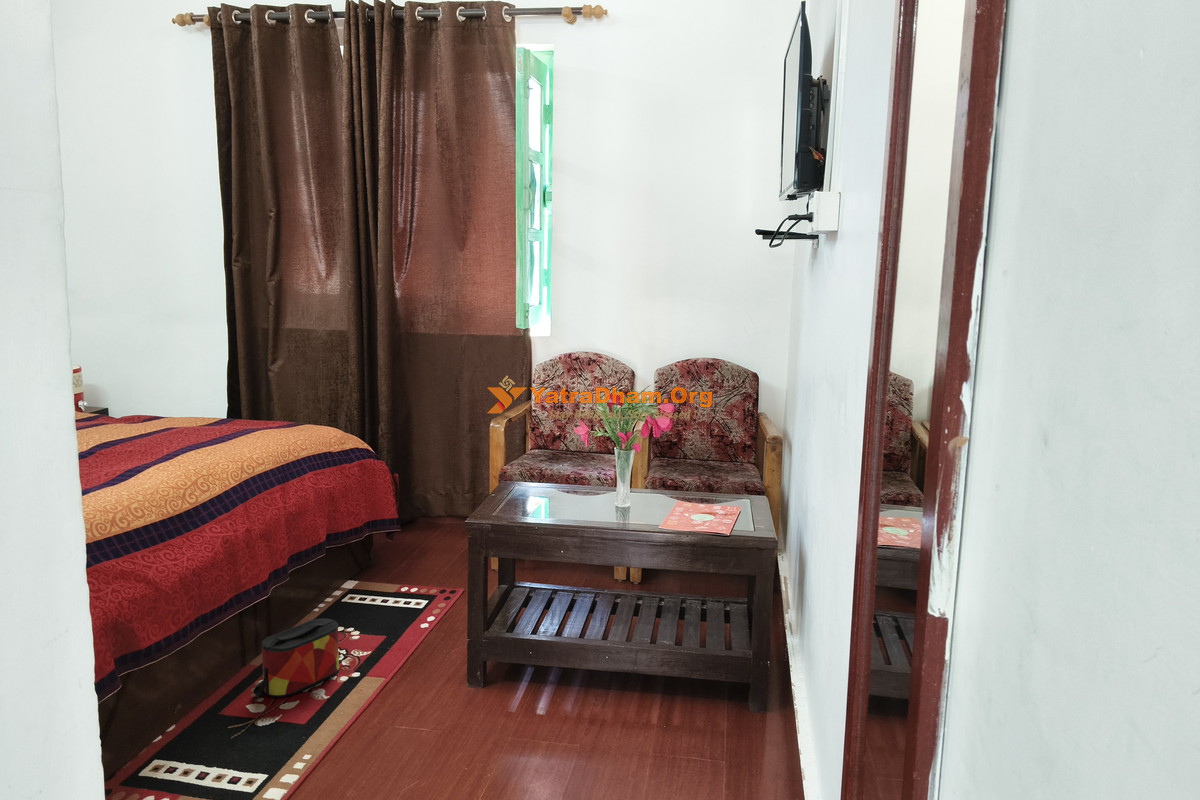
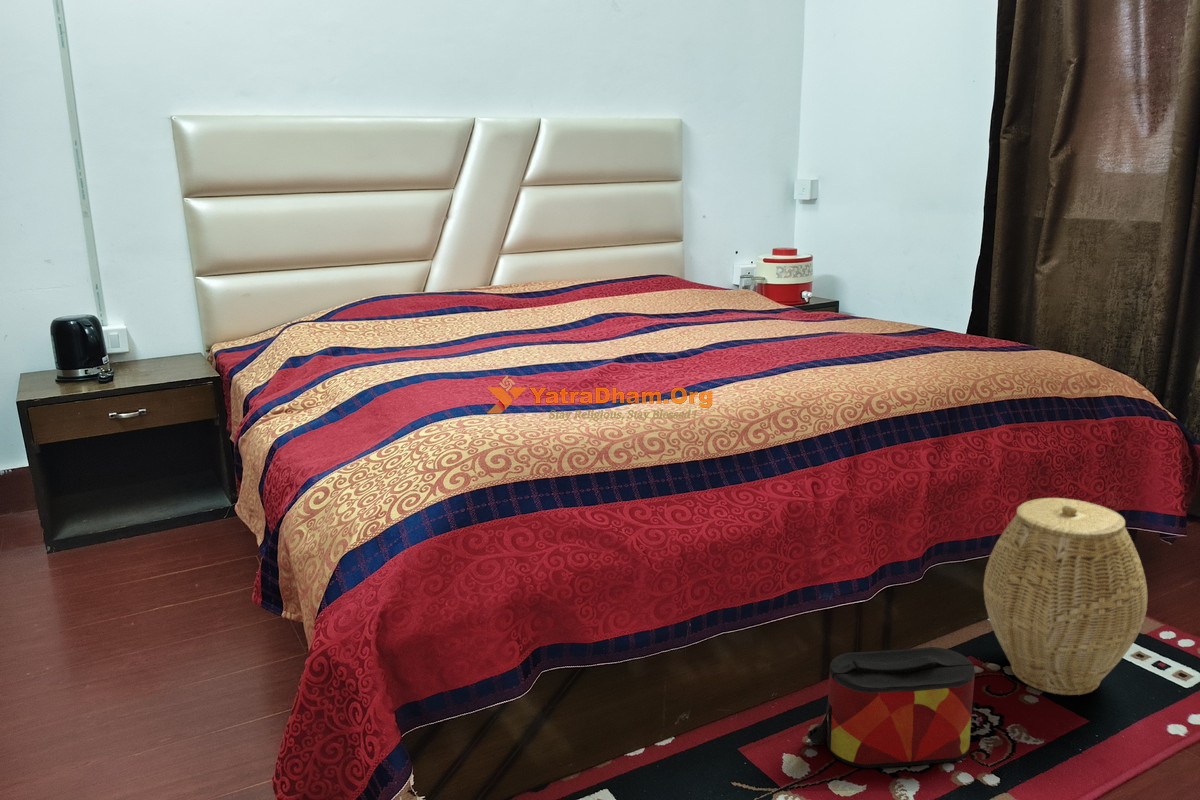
woven basket: none [319,528,401,631] -> present [984,498,1147,695]

